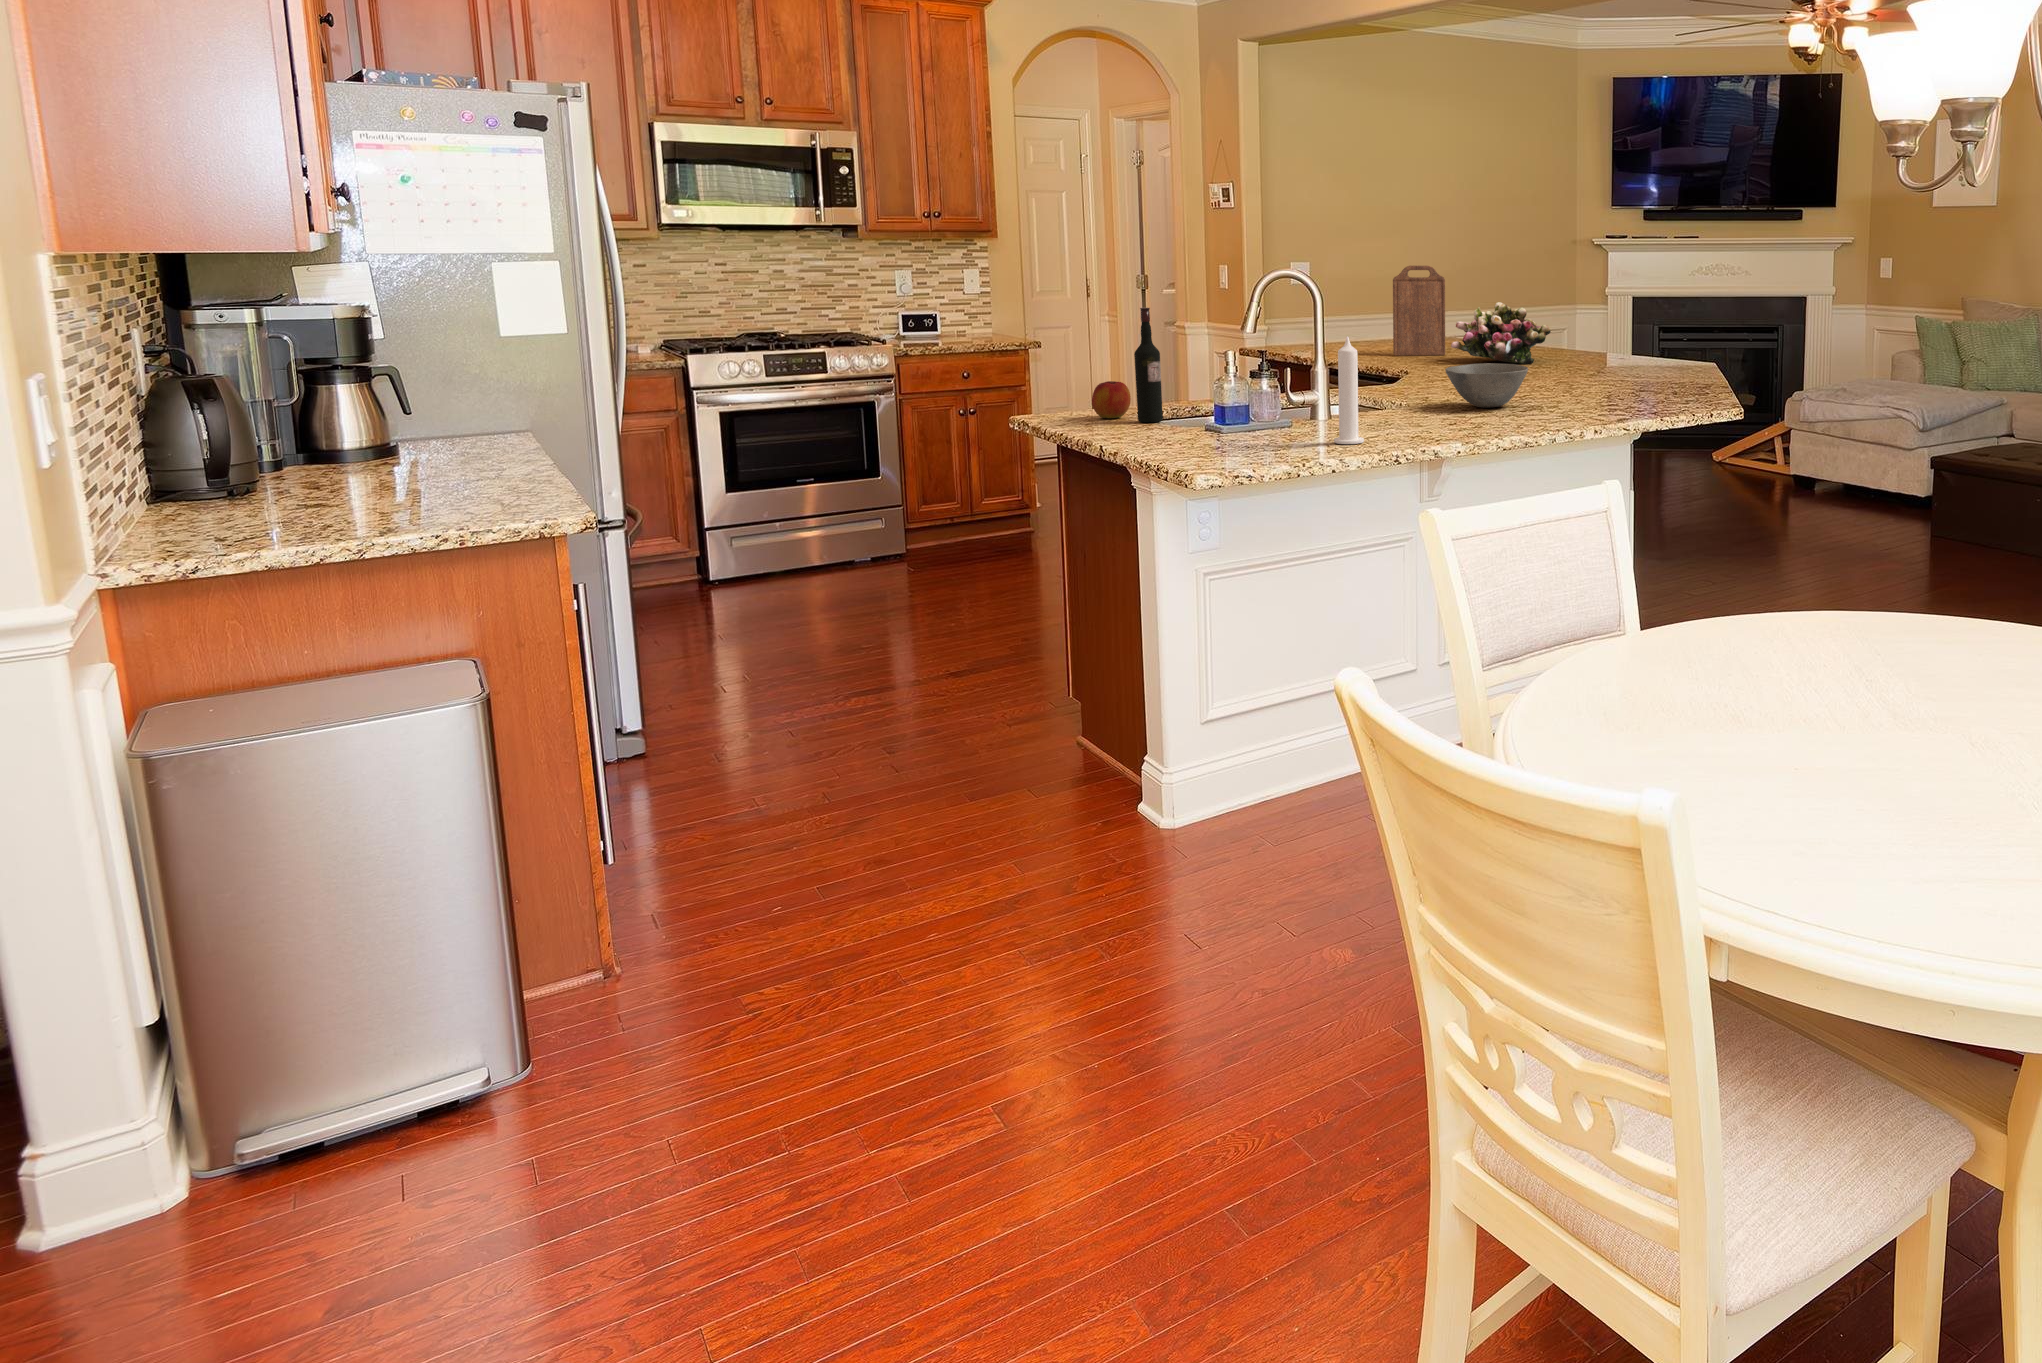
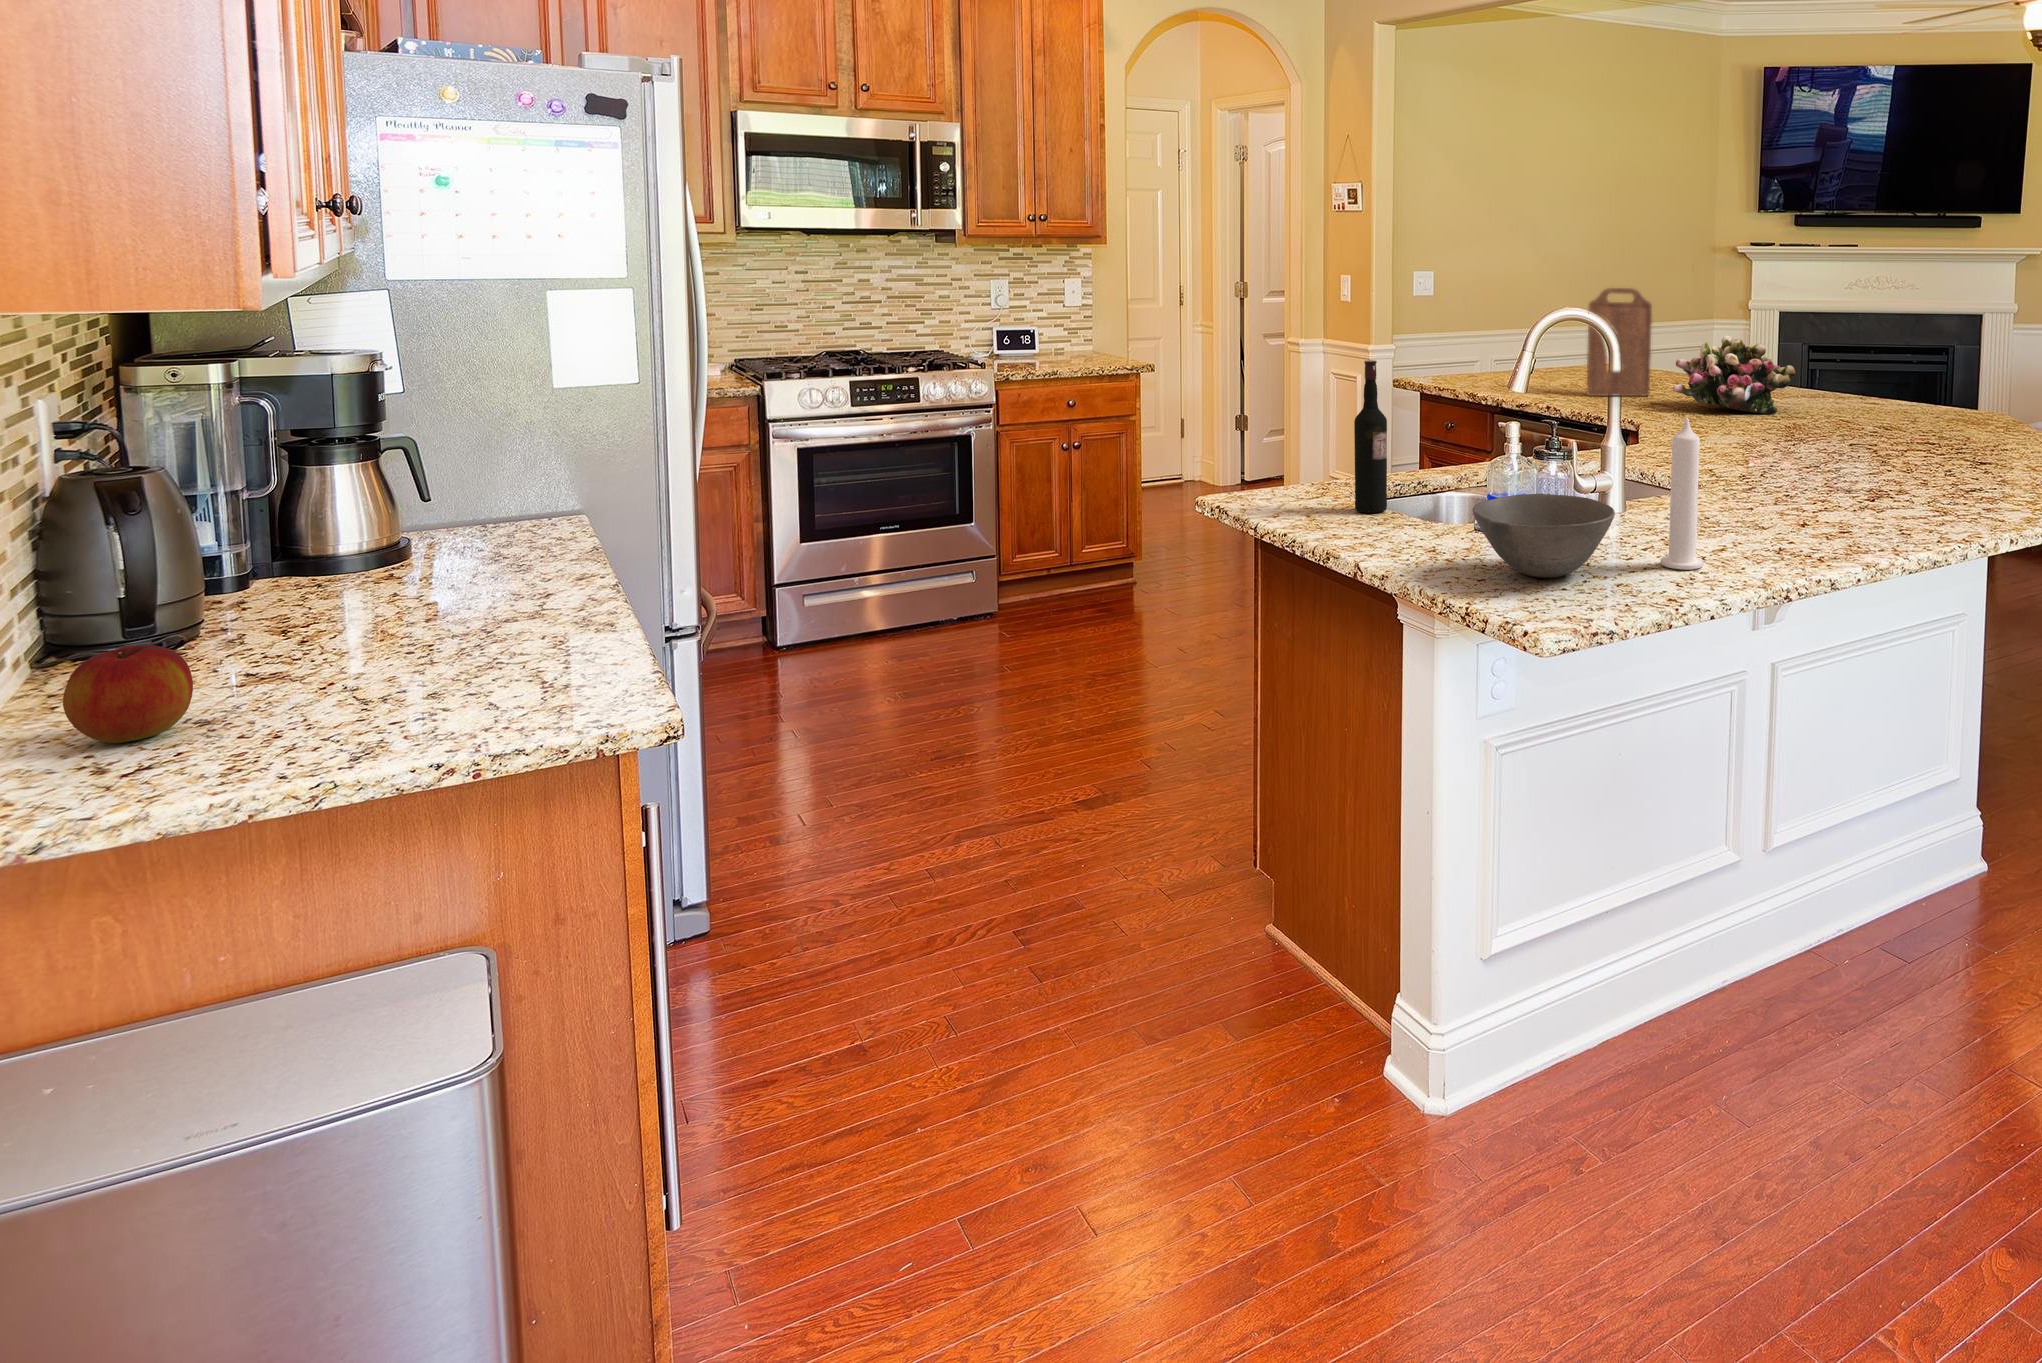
bowl: present [1445,363,1528,408] -> present [1473,494,1615,578]
apple: present [1092,381,1131,418] -> present [63,645,193,743]

